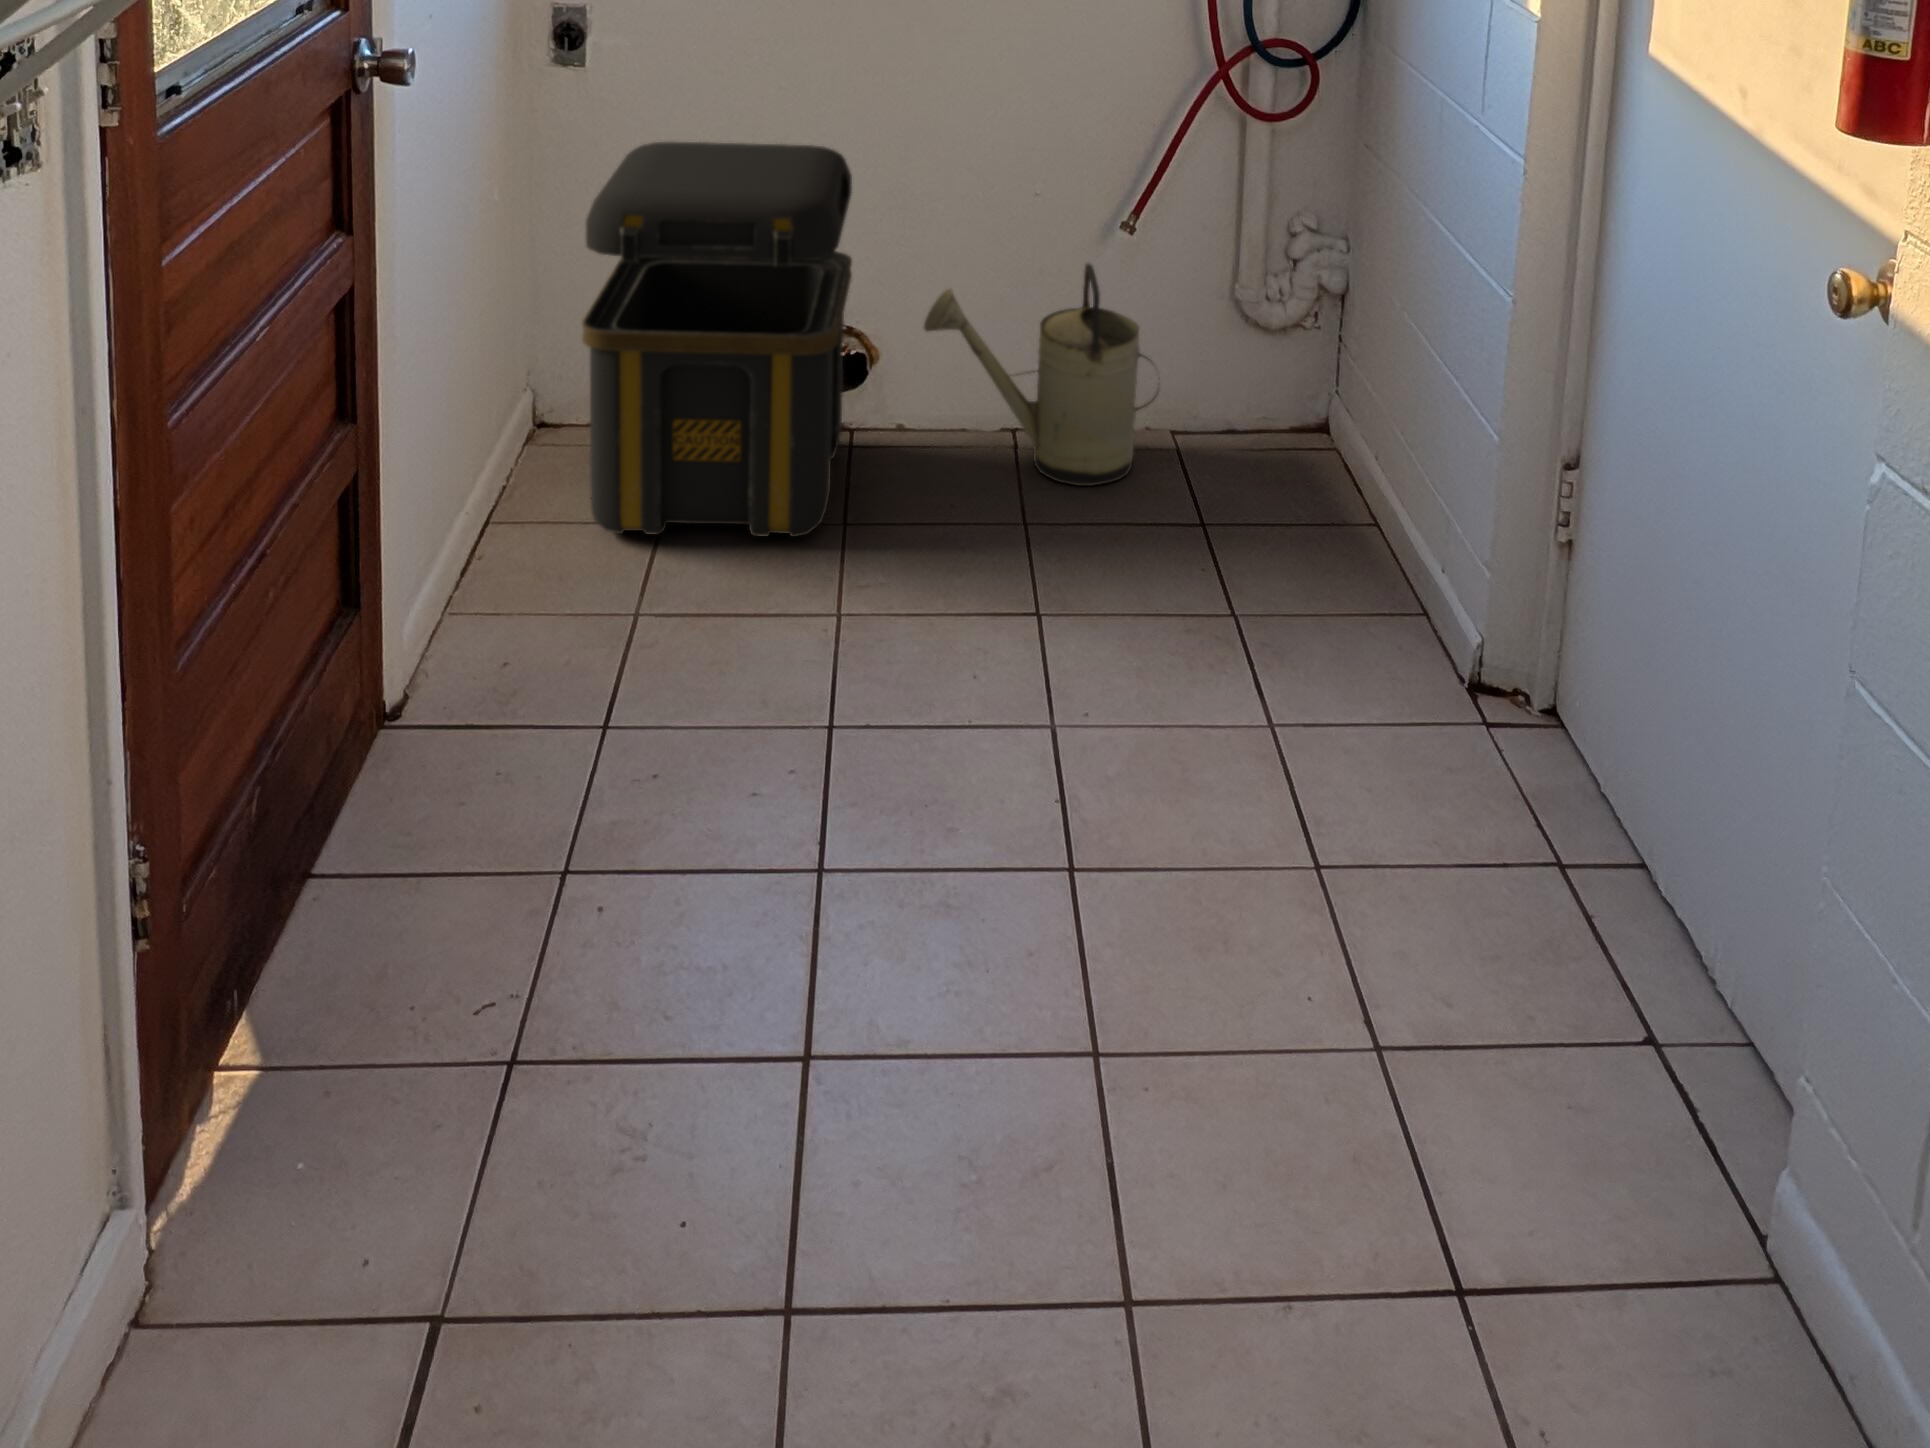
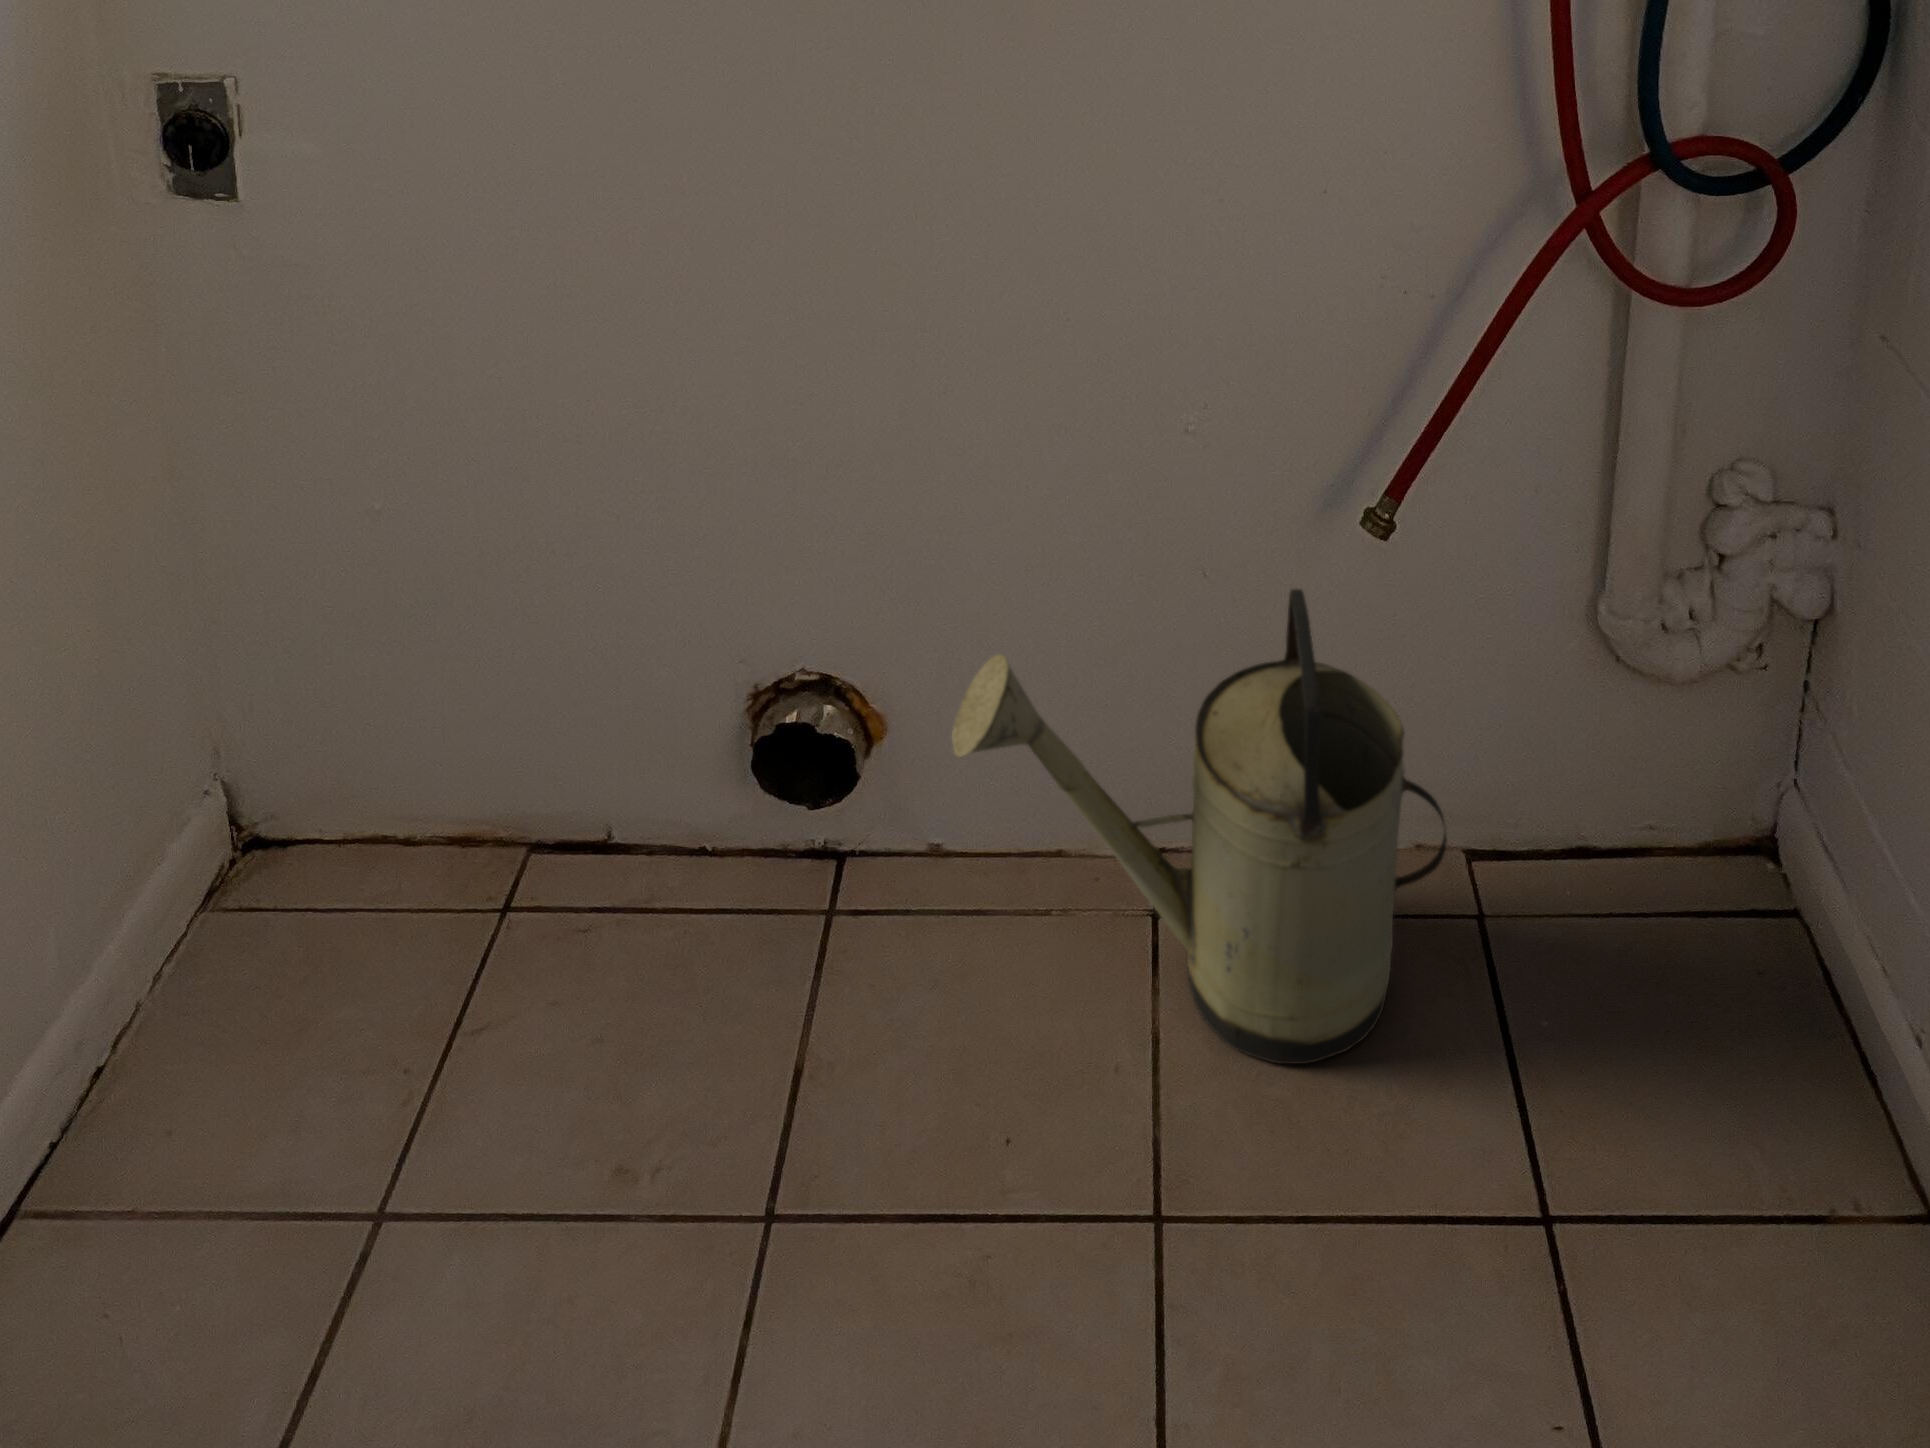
toolbox: present [582,142,852,537] -> none [78,358,803,1307]

